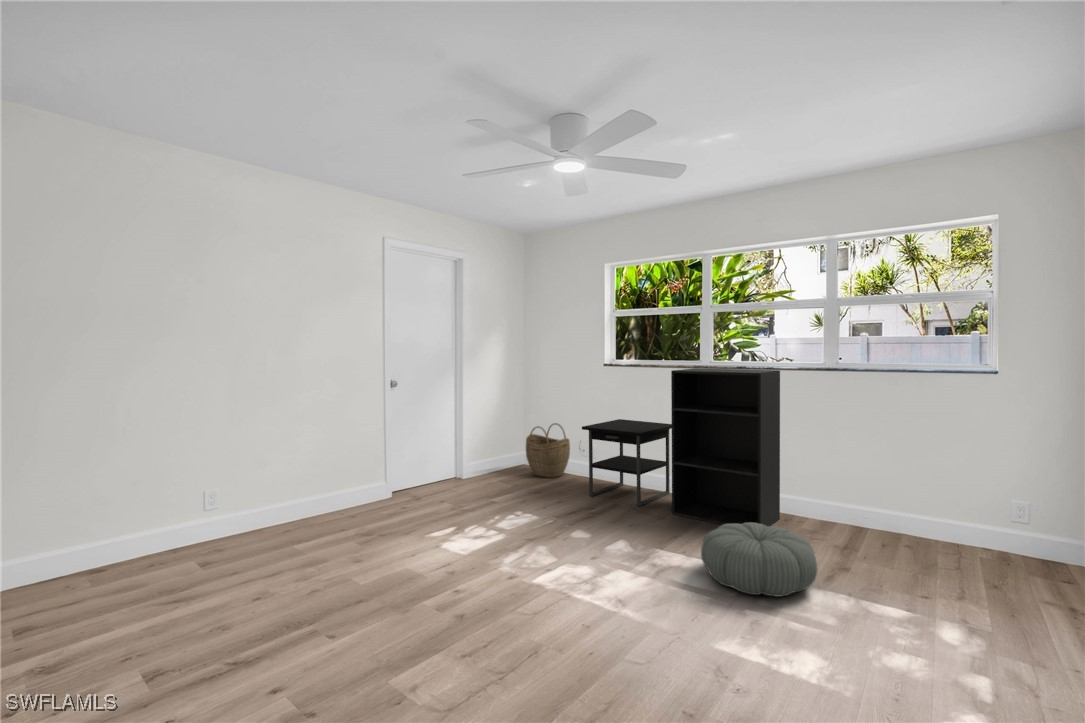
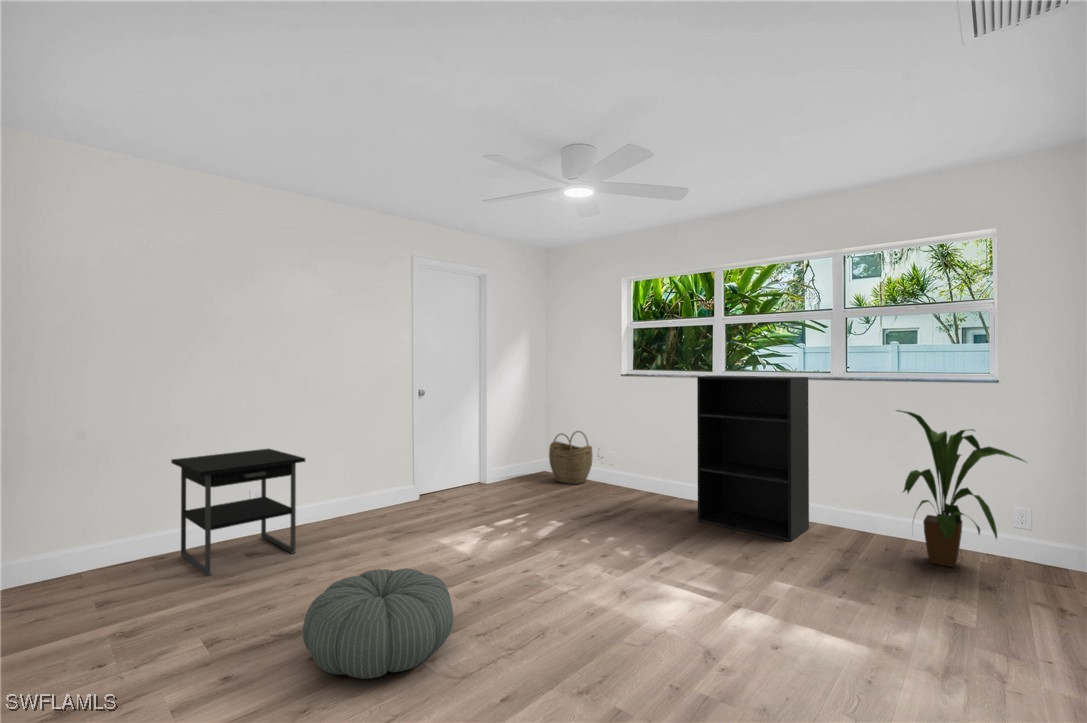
house plant: none [858,405,981,555] -> present [896,410,1025,567]
nightstand: present [582,419,672,506] -> present [171,449,306,576]
pouf: present [701,523,818,597] -> present [303,568,453,679]

